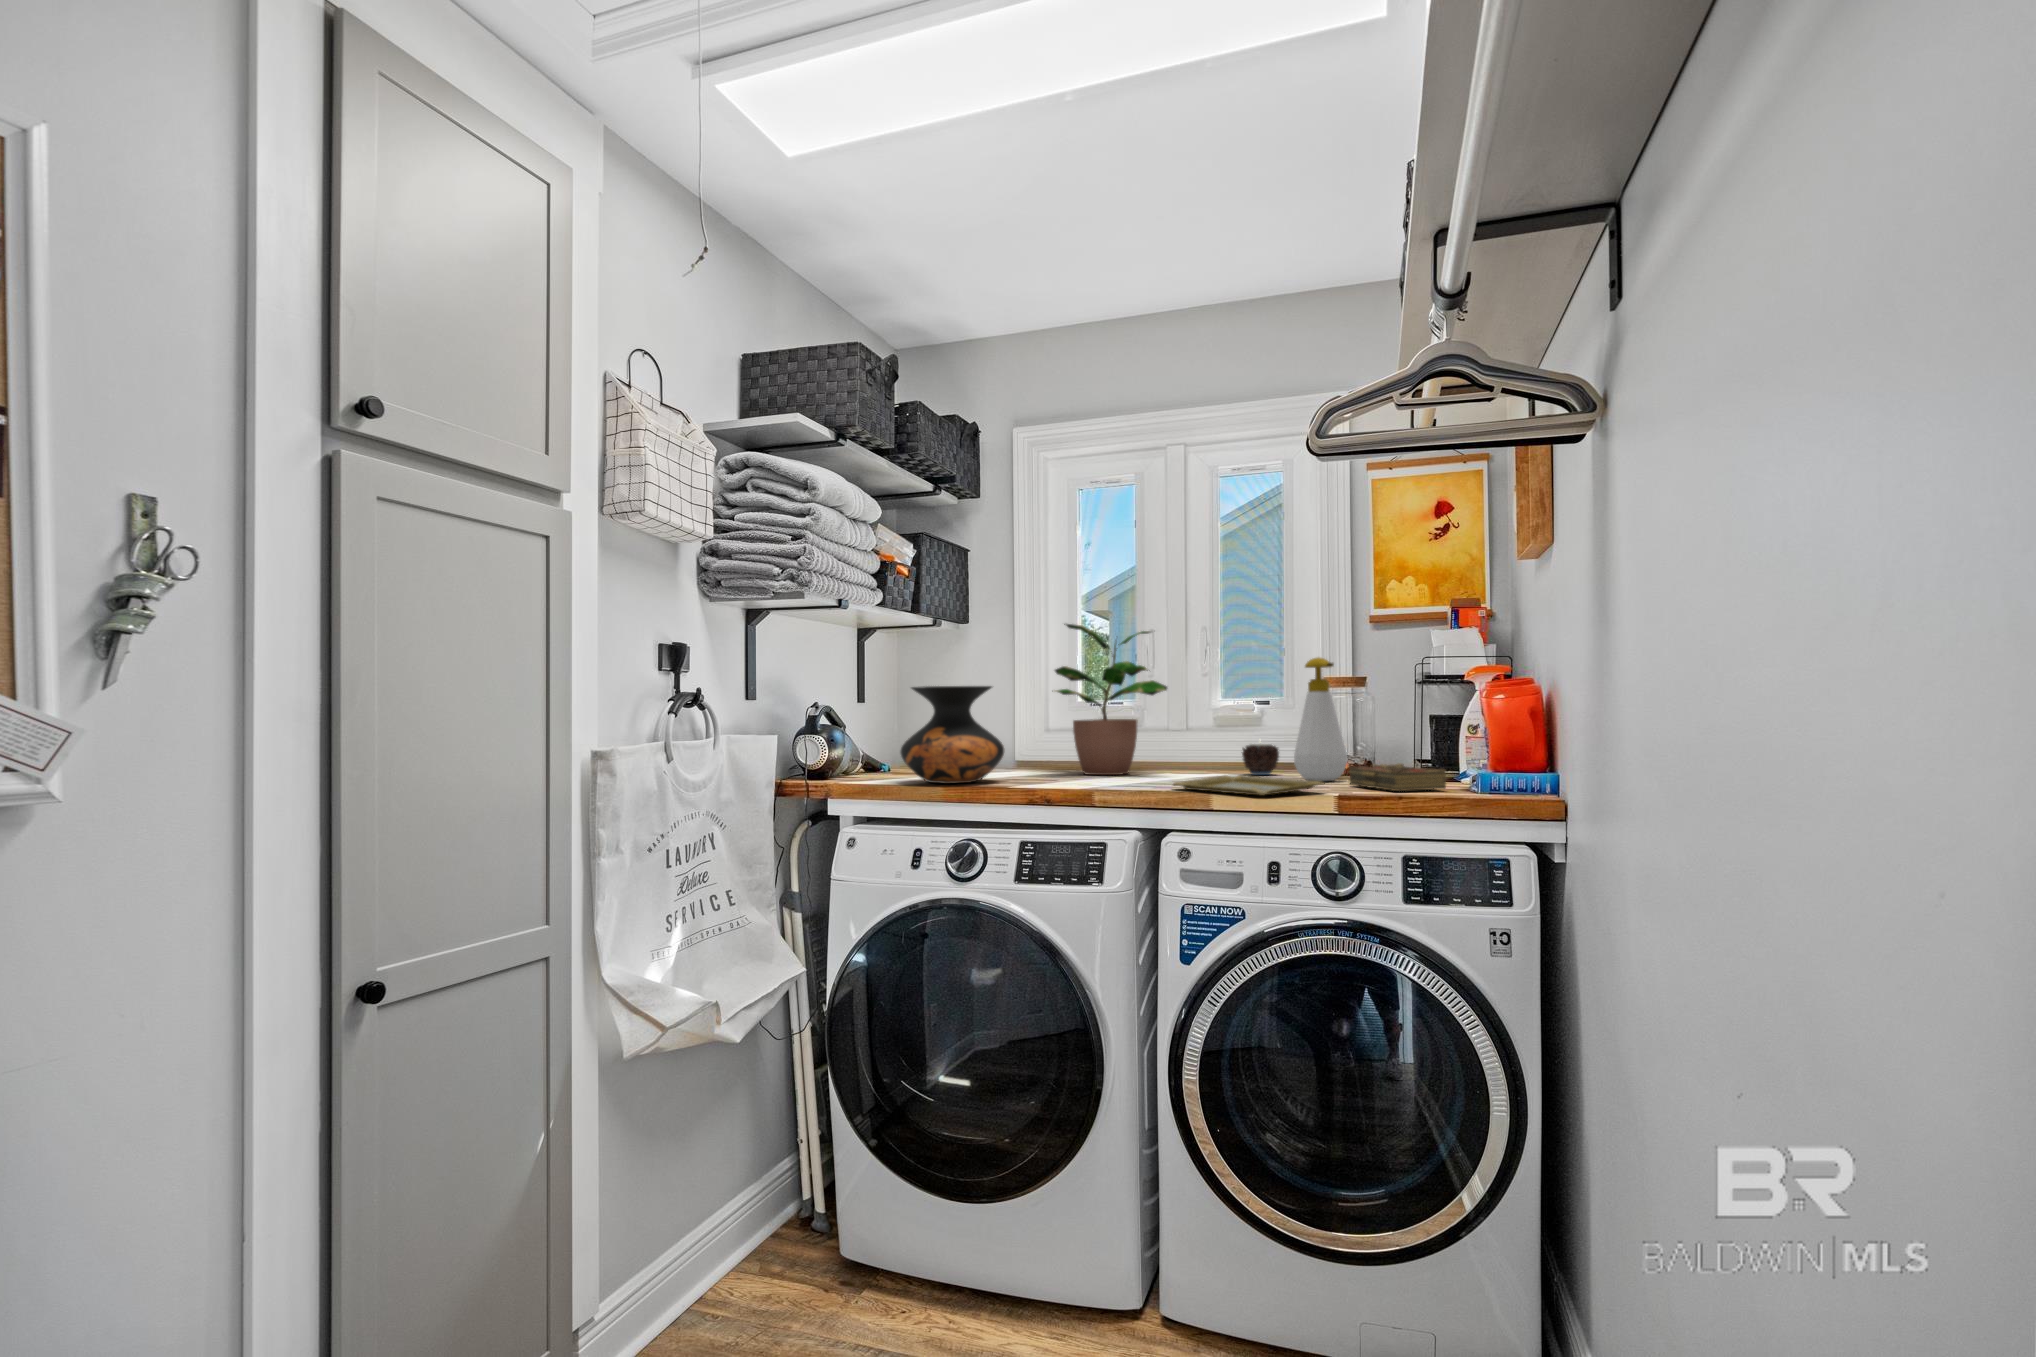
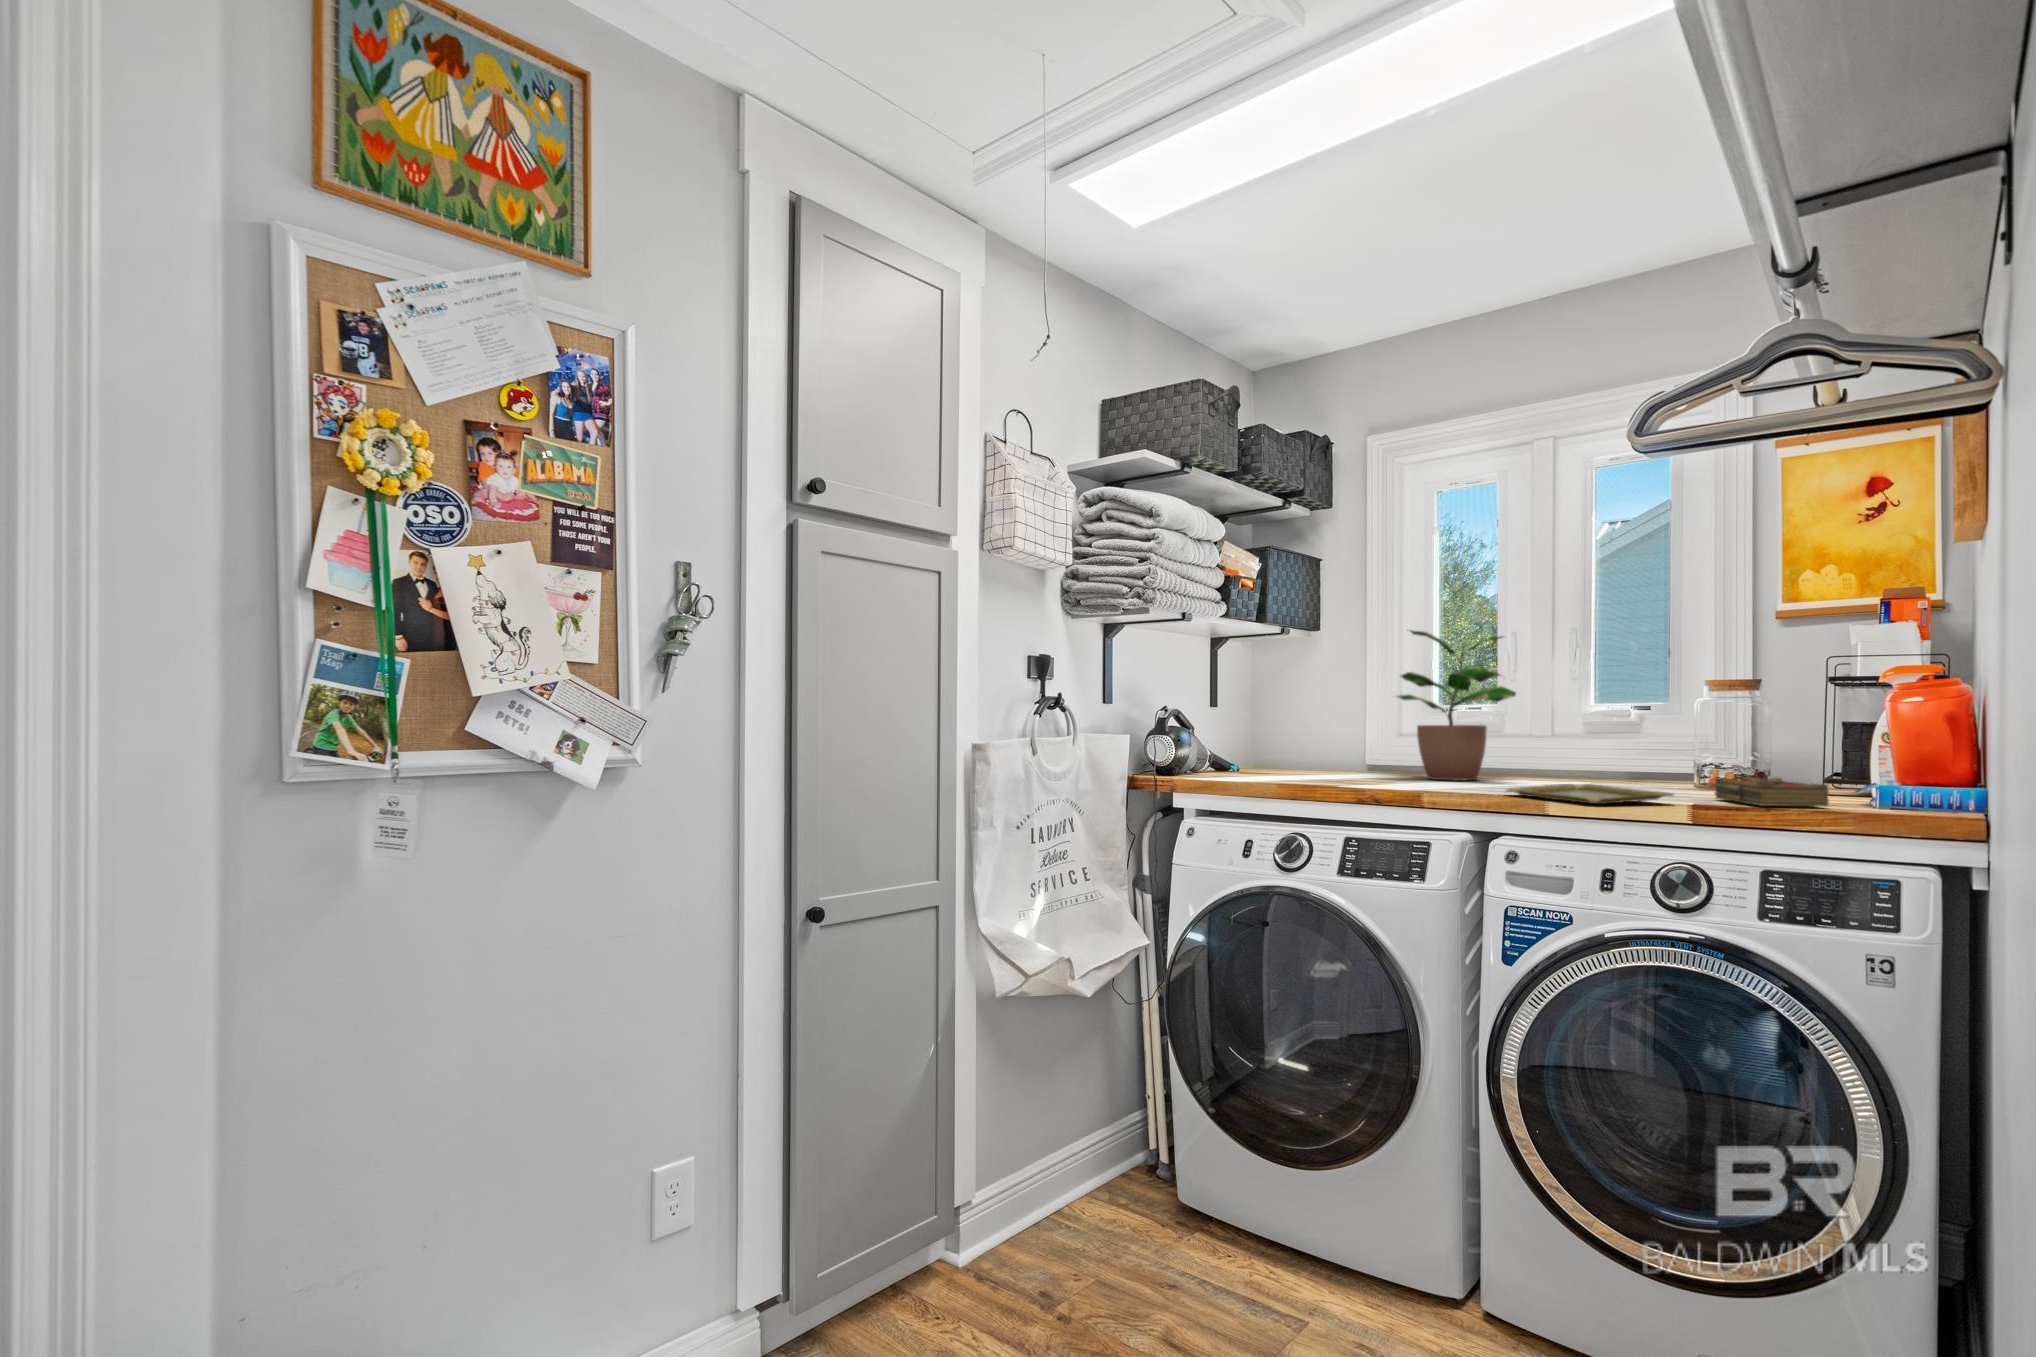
soap bottle: present [1294,658,1347,781] -> none [1655,663,1720,794]
vase: present [900,686,1004,784] -> none [1240,691,1340,782]
candle: present [1242,744,1279,775] -> none [1603,747,1648,786]

